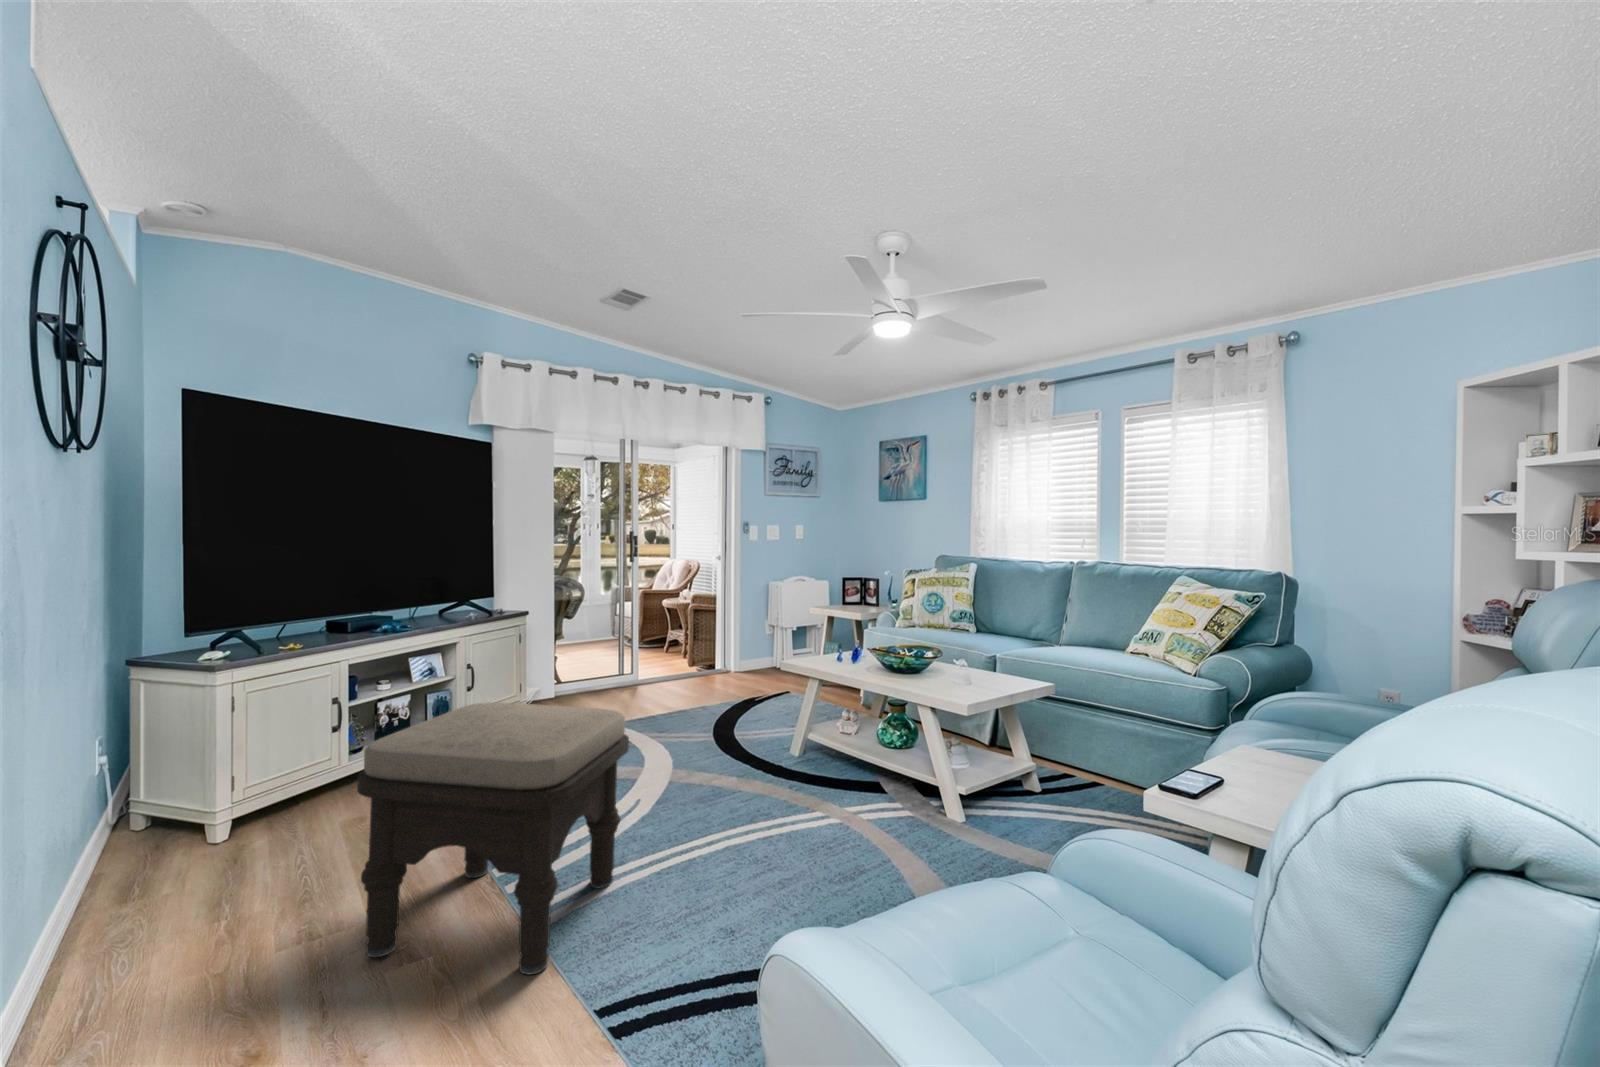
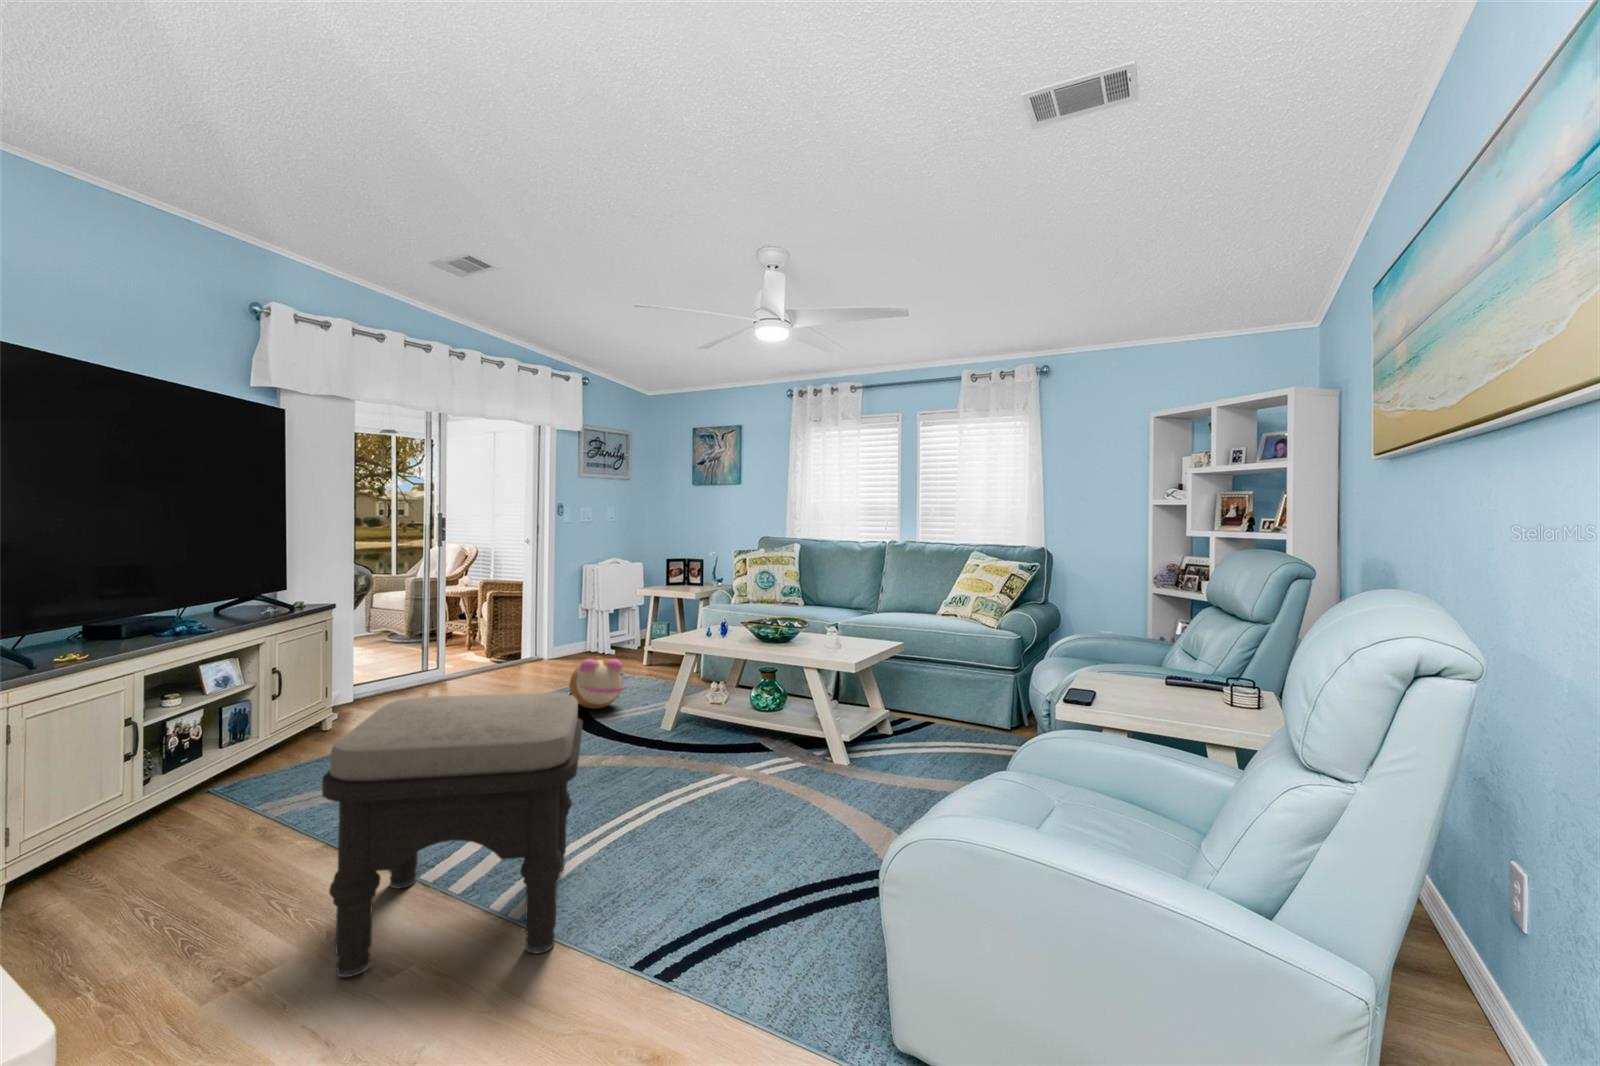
plush toy: none [721,671,771,723] -> present [569,656,624,709]

